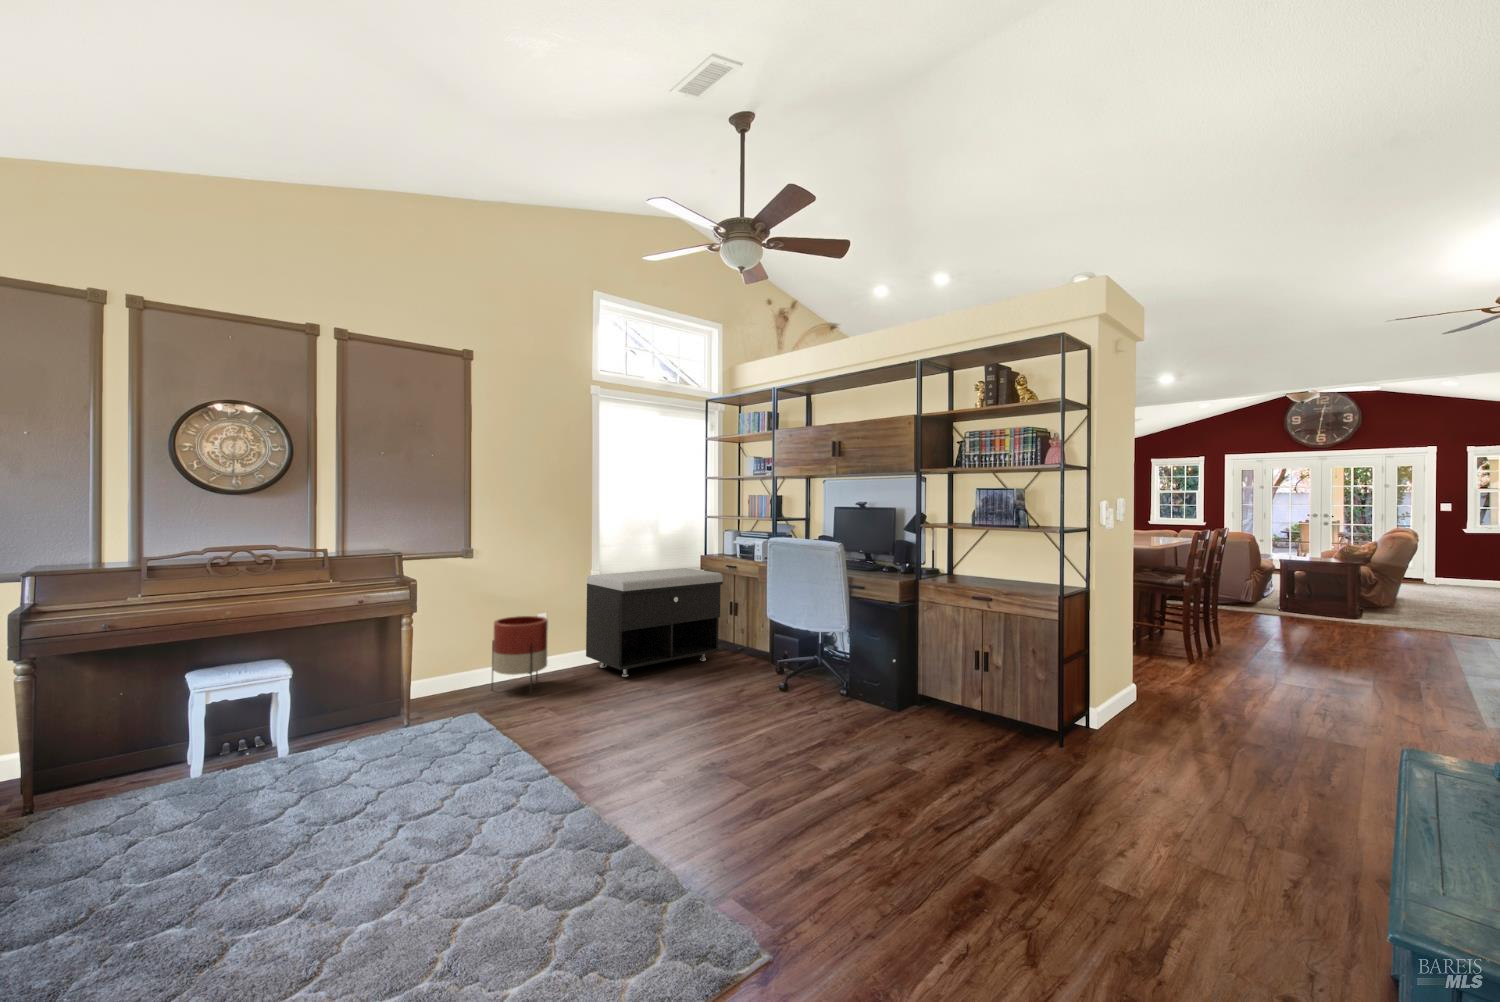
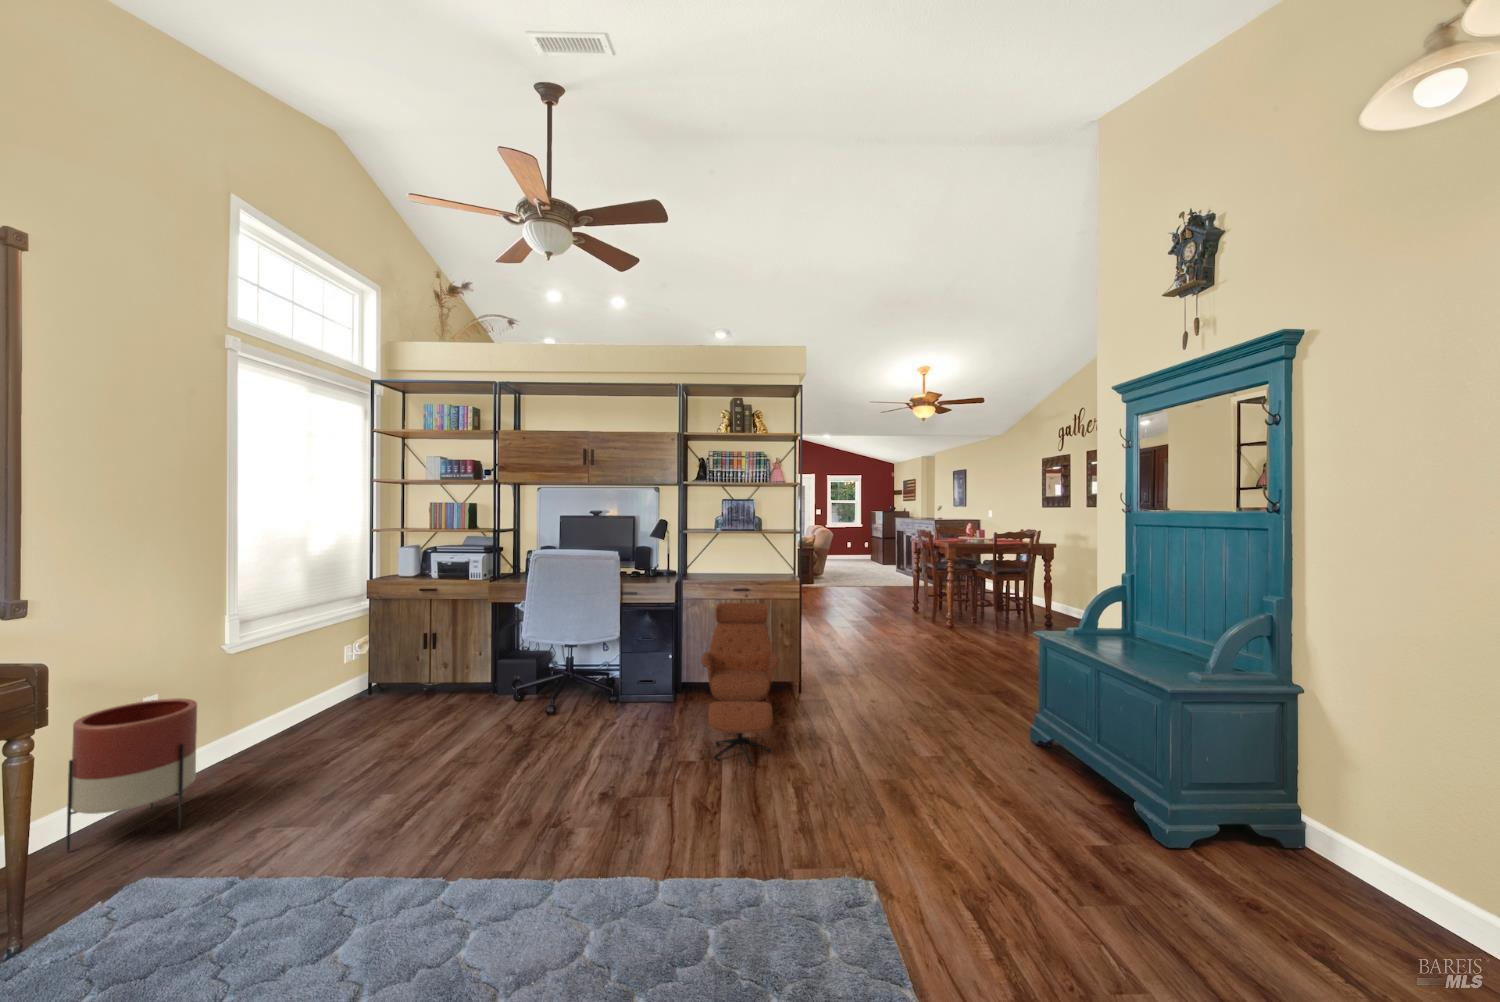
storage bench: present [586,568,723,677] -> none [220,595,429,756]
lounge chair: none [847,609,1002,786] -> present [701,603,780,764]

